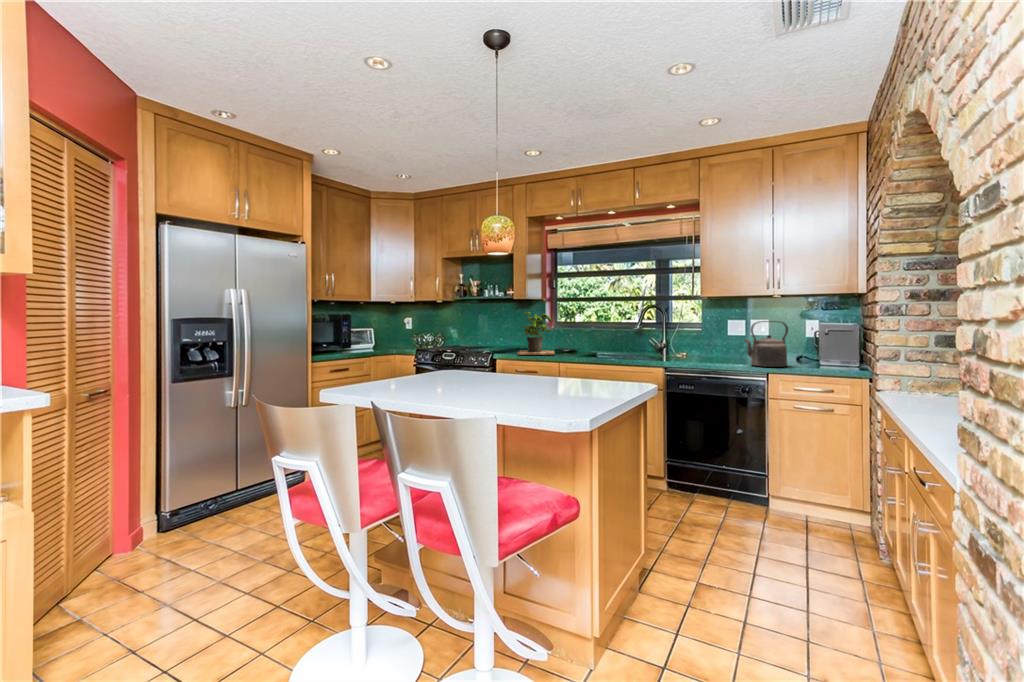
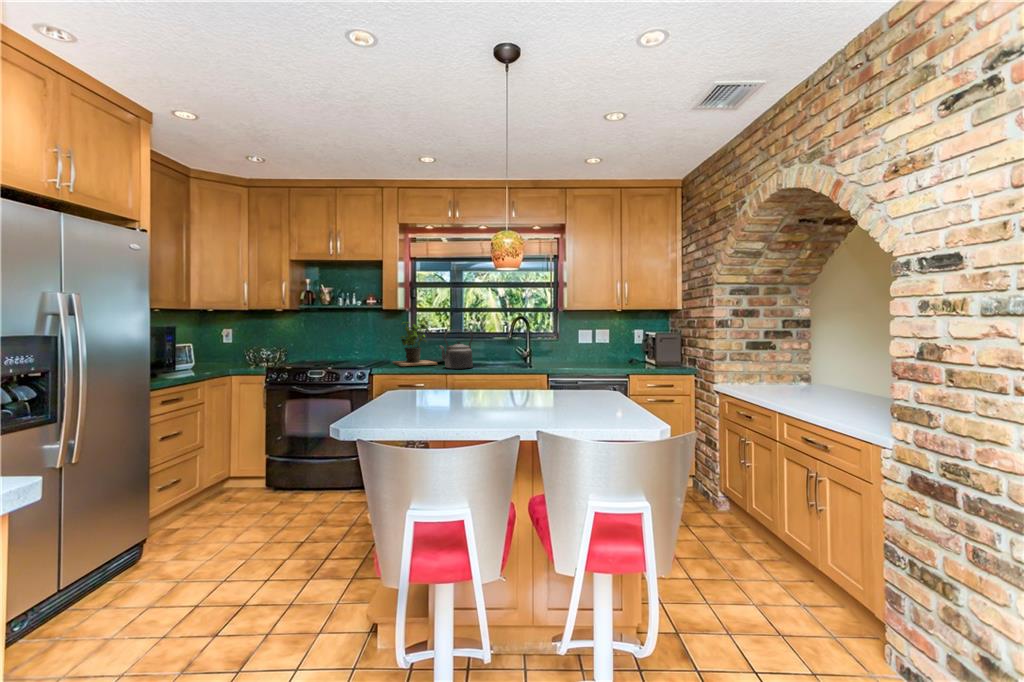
kettle: present [745,321,788,367] -> present [439,329,473,369]

